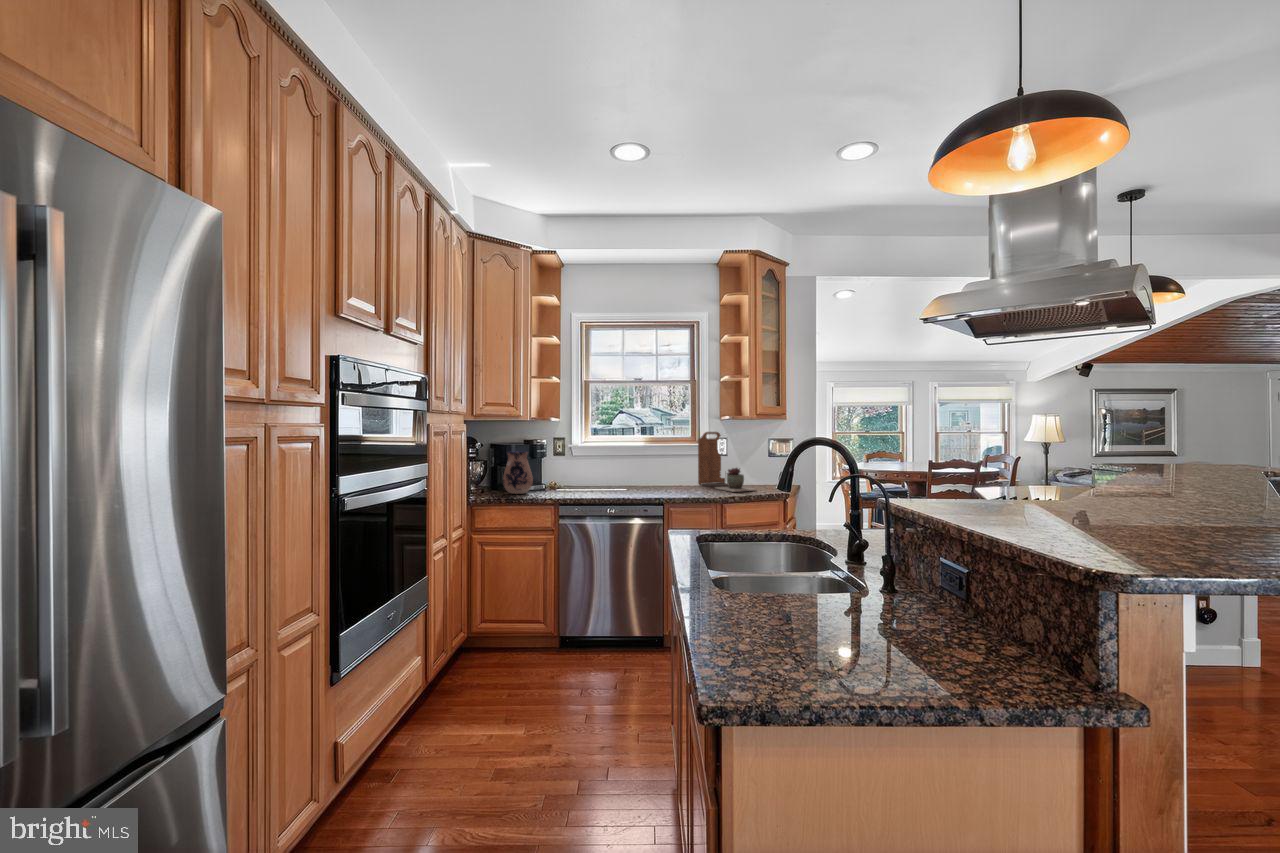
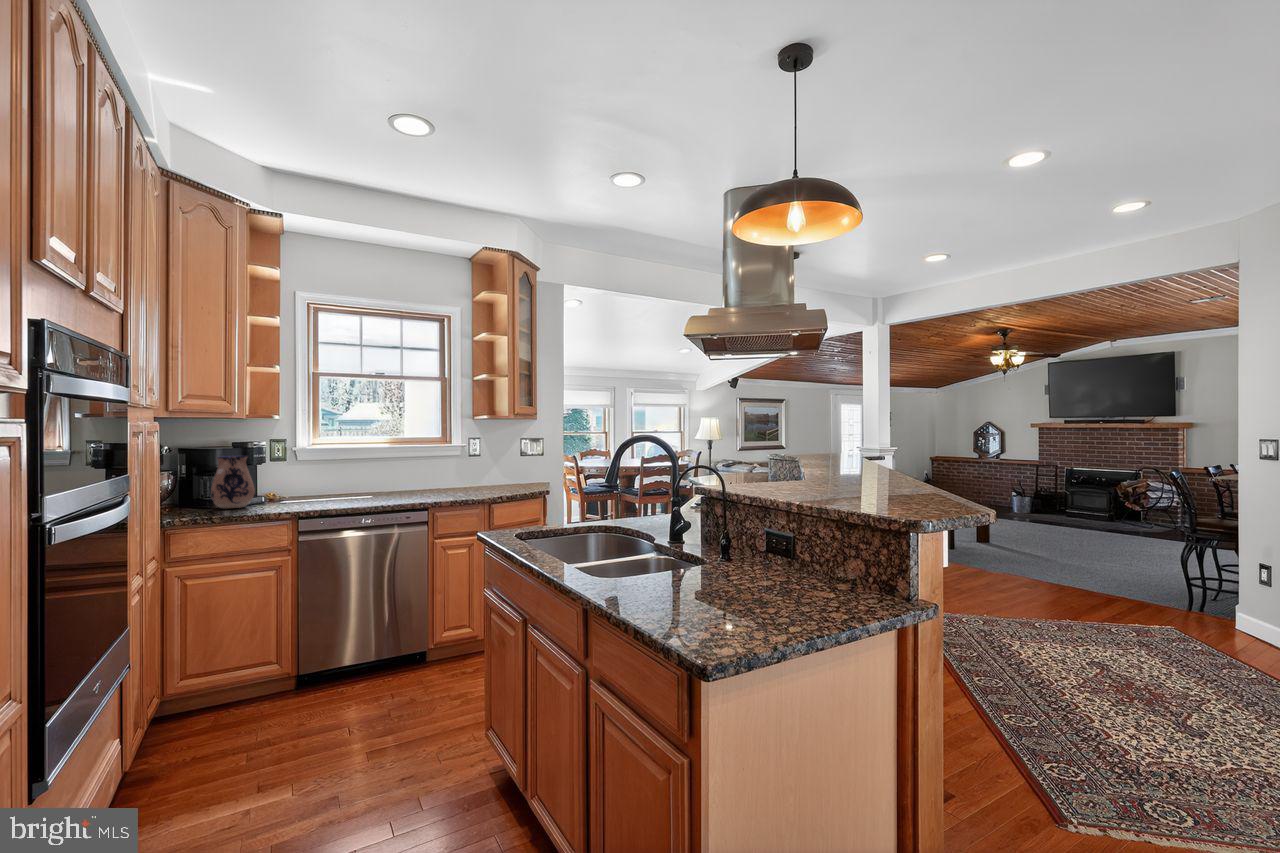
cutting board: present [698,432,725,484] -> none [449,431,477,486]
succulent plant: present [716,468,757,492] -> none [472,467,515,491]

